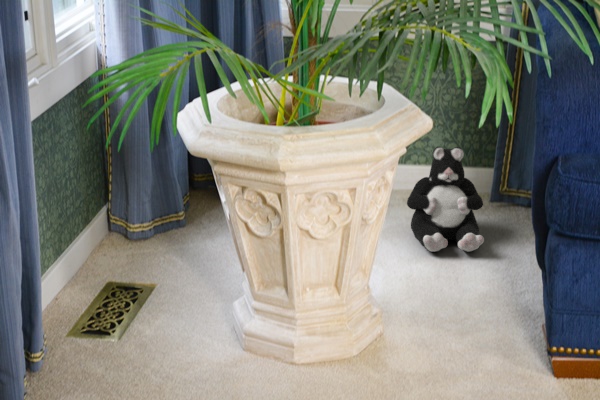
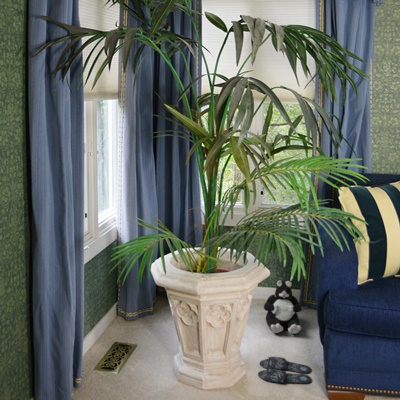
slippers: none [404,296,512,346] -> present [258,357,311,384]

